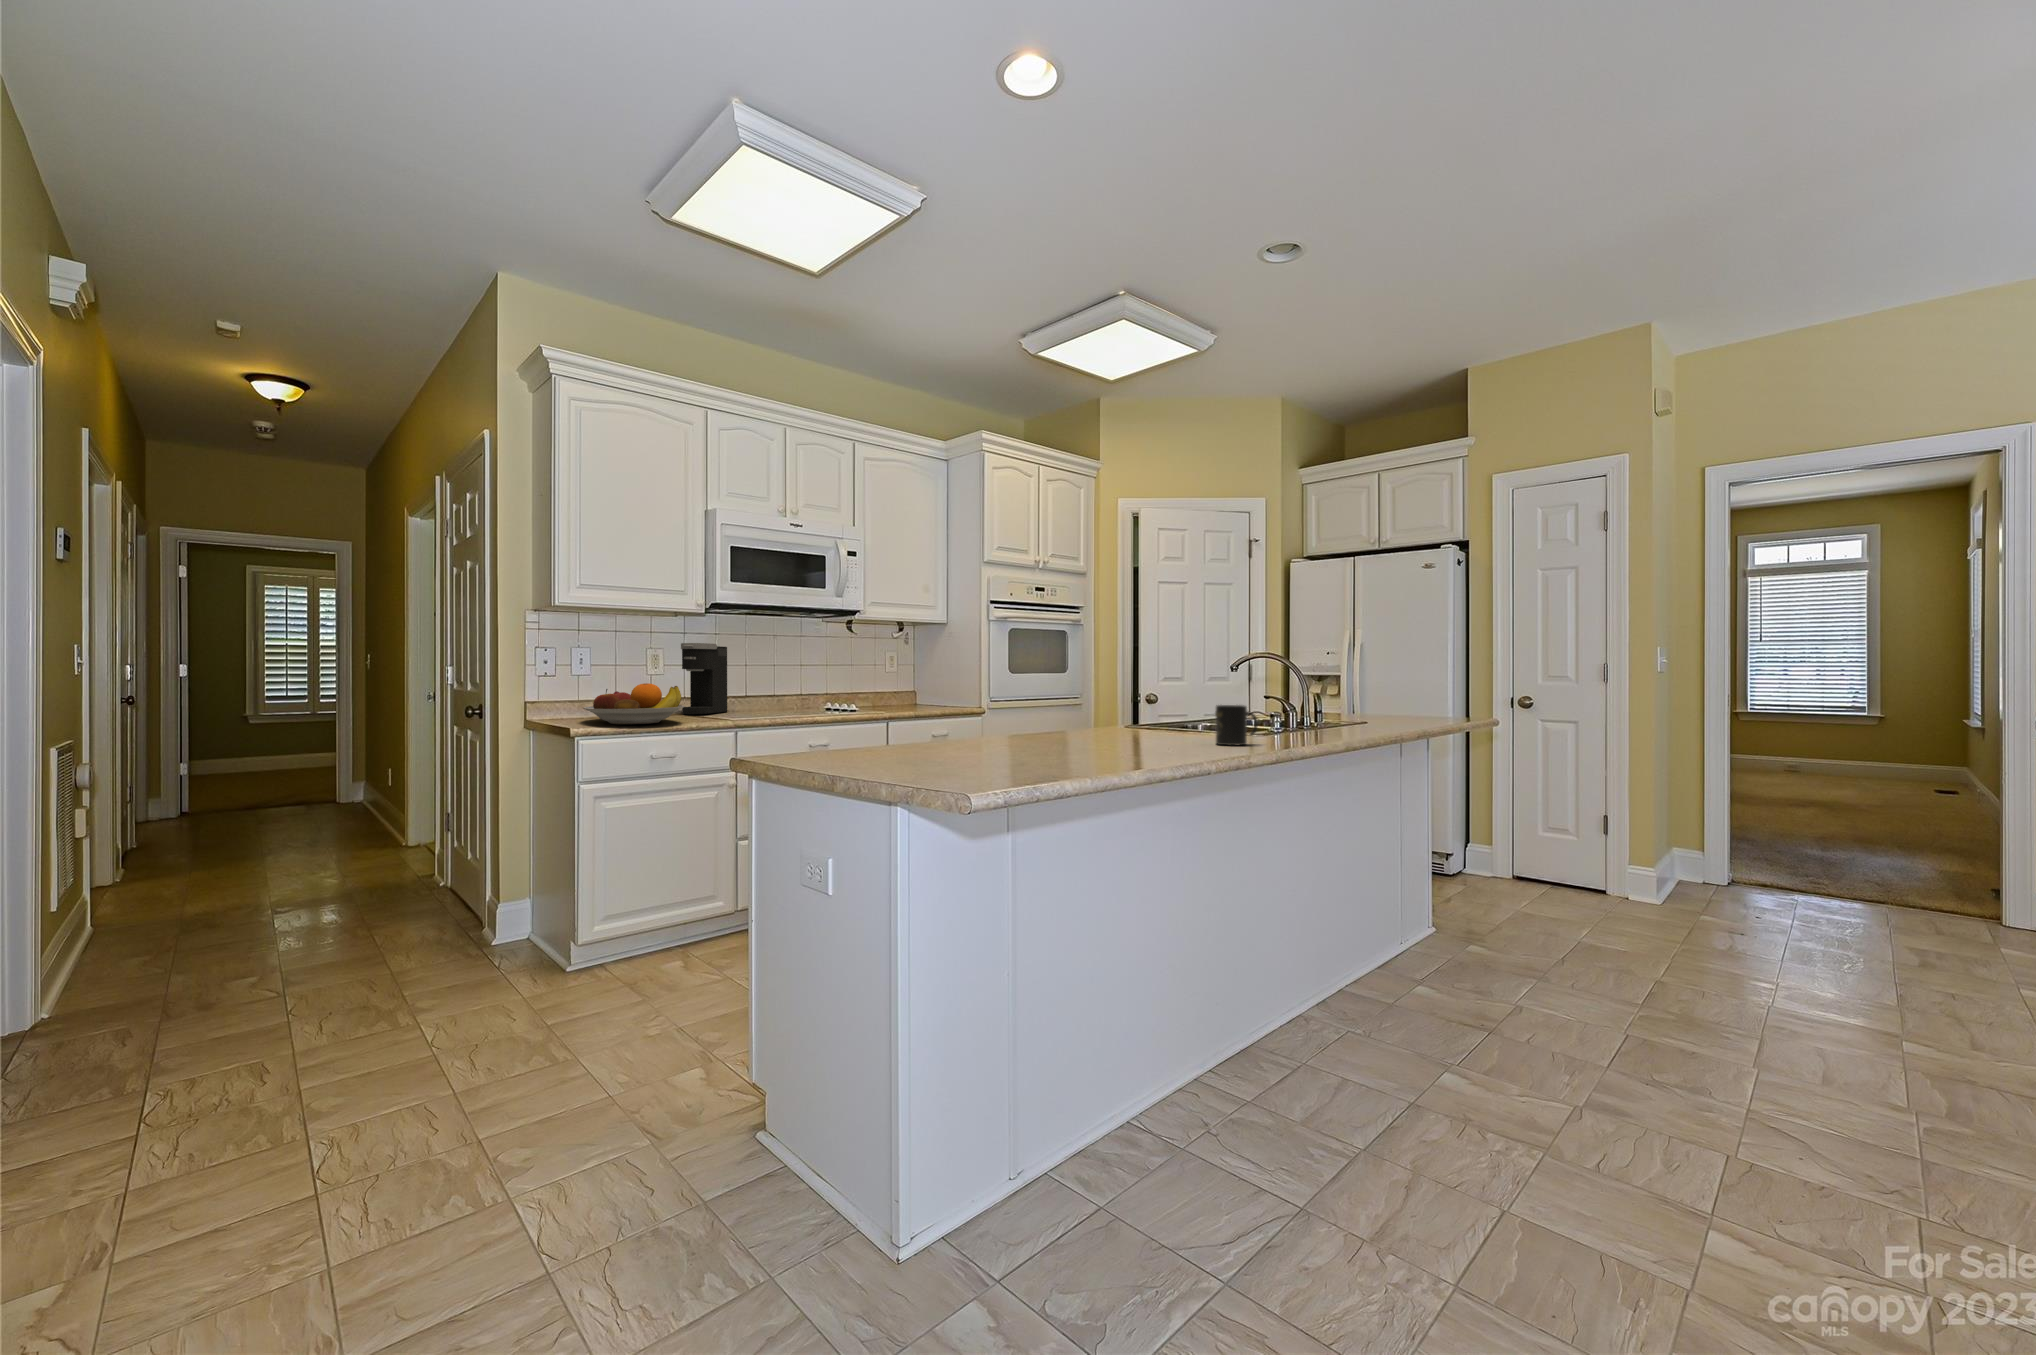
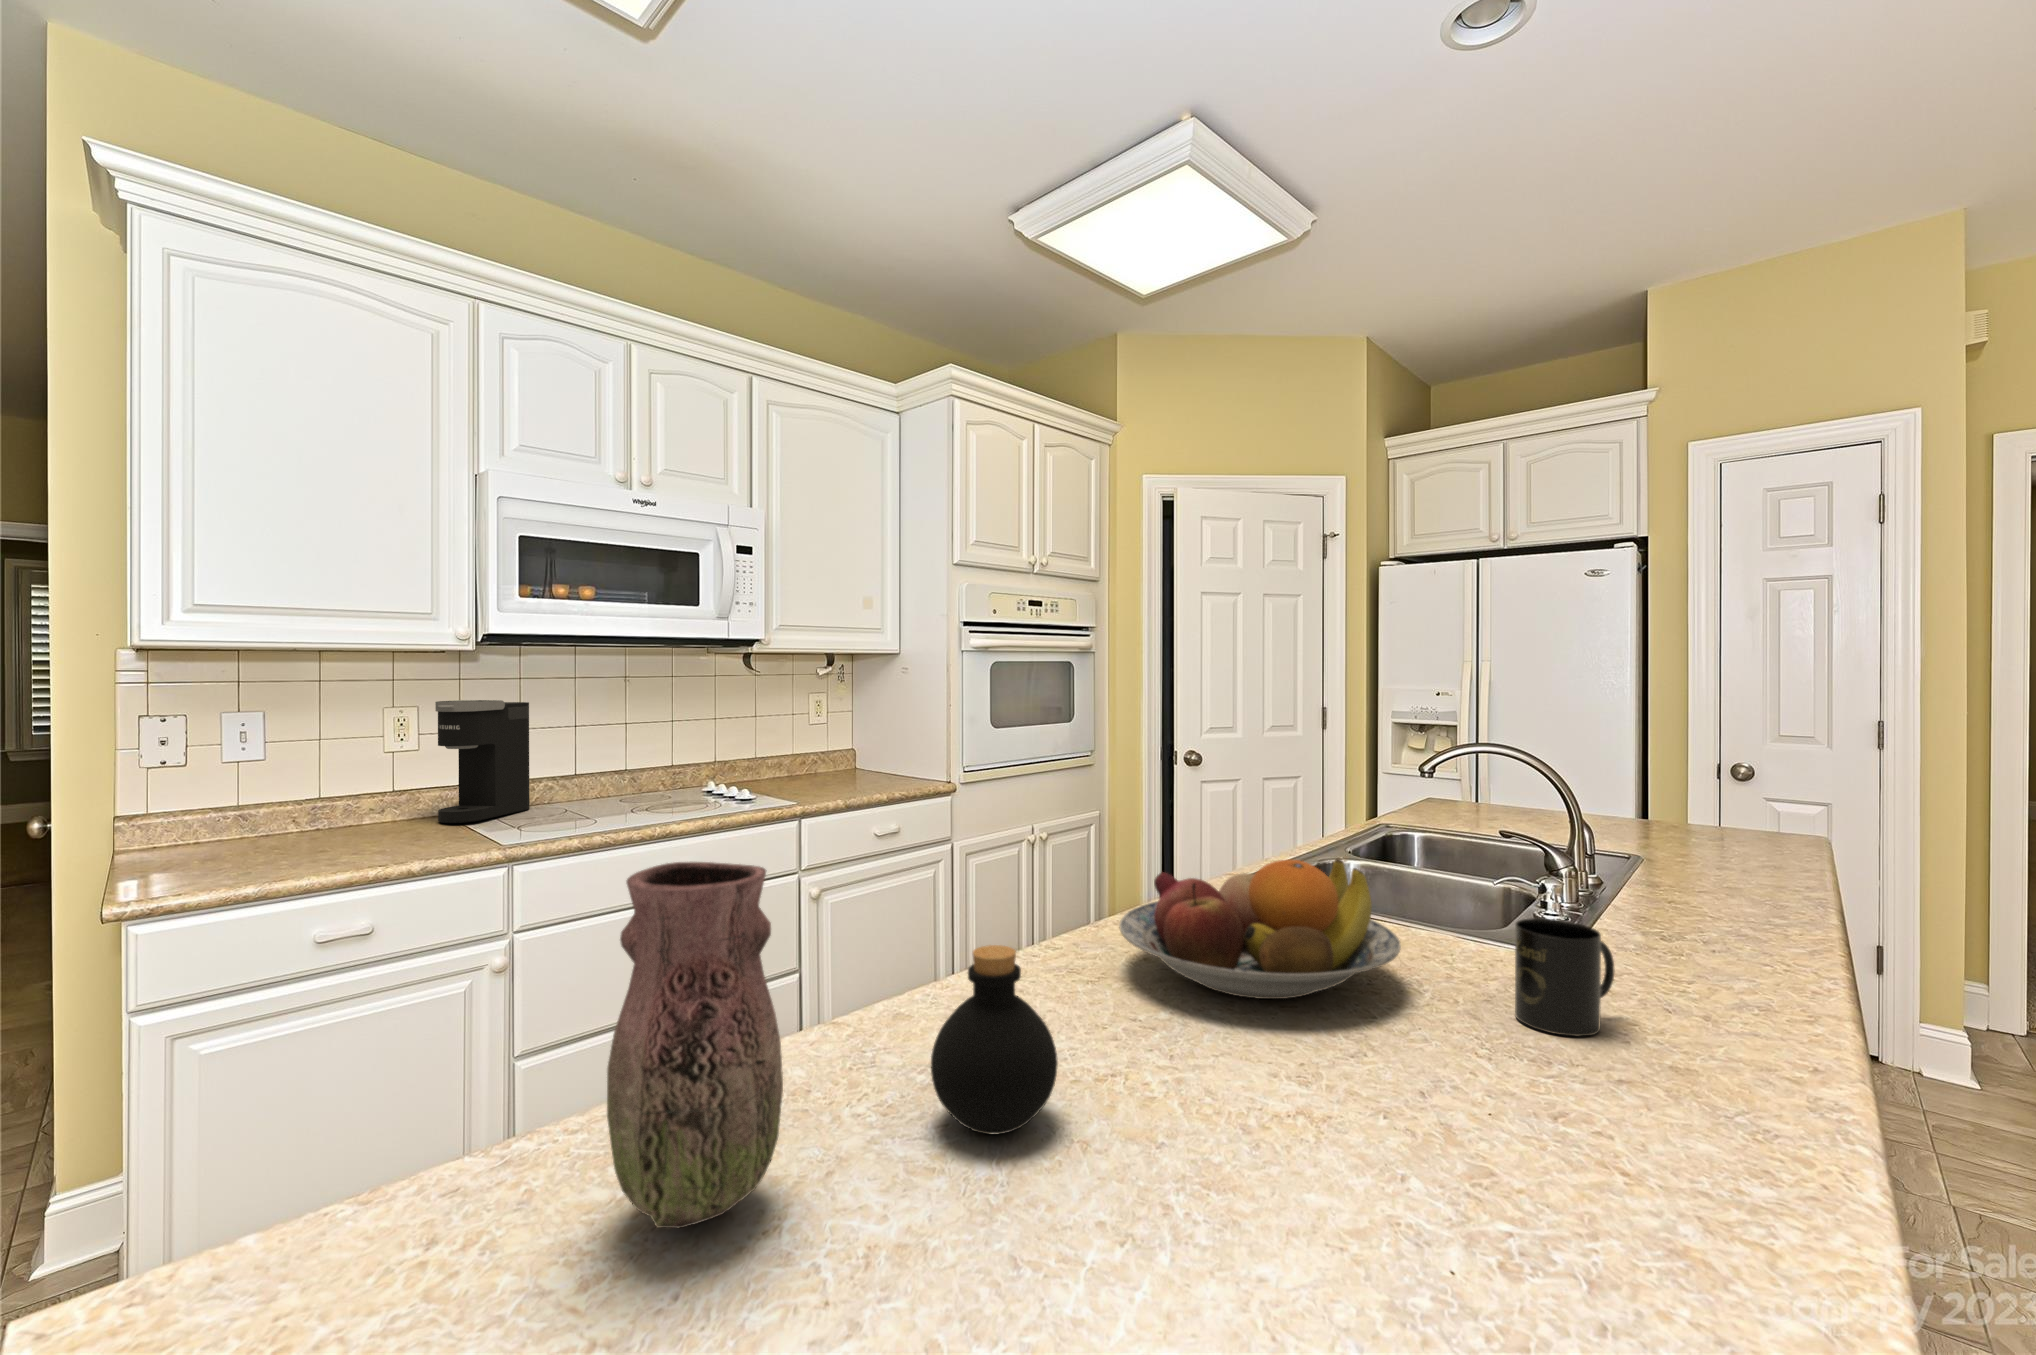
vase: none [878,651,929,757] -> present [607,862,783,1228]
fruit bowl: present [583,683,684,724] -> present [1119,858,1401,999]
bottle: none [975,692,1019,752] -> present [931,945,1058,1134]

